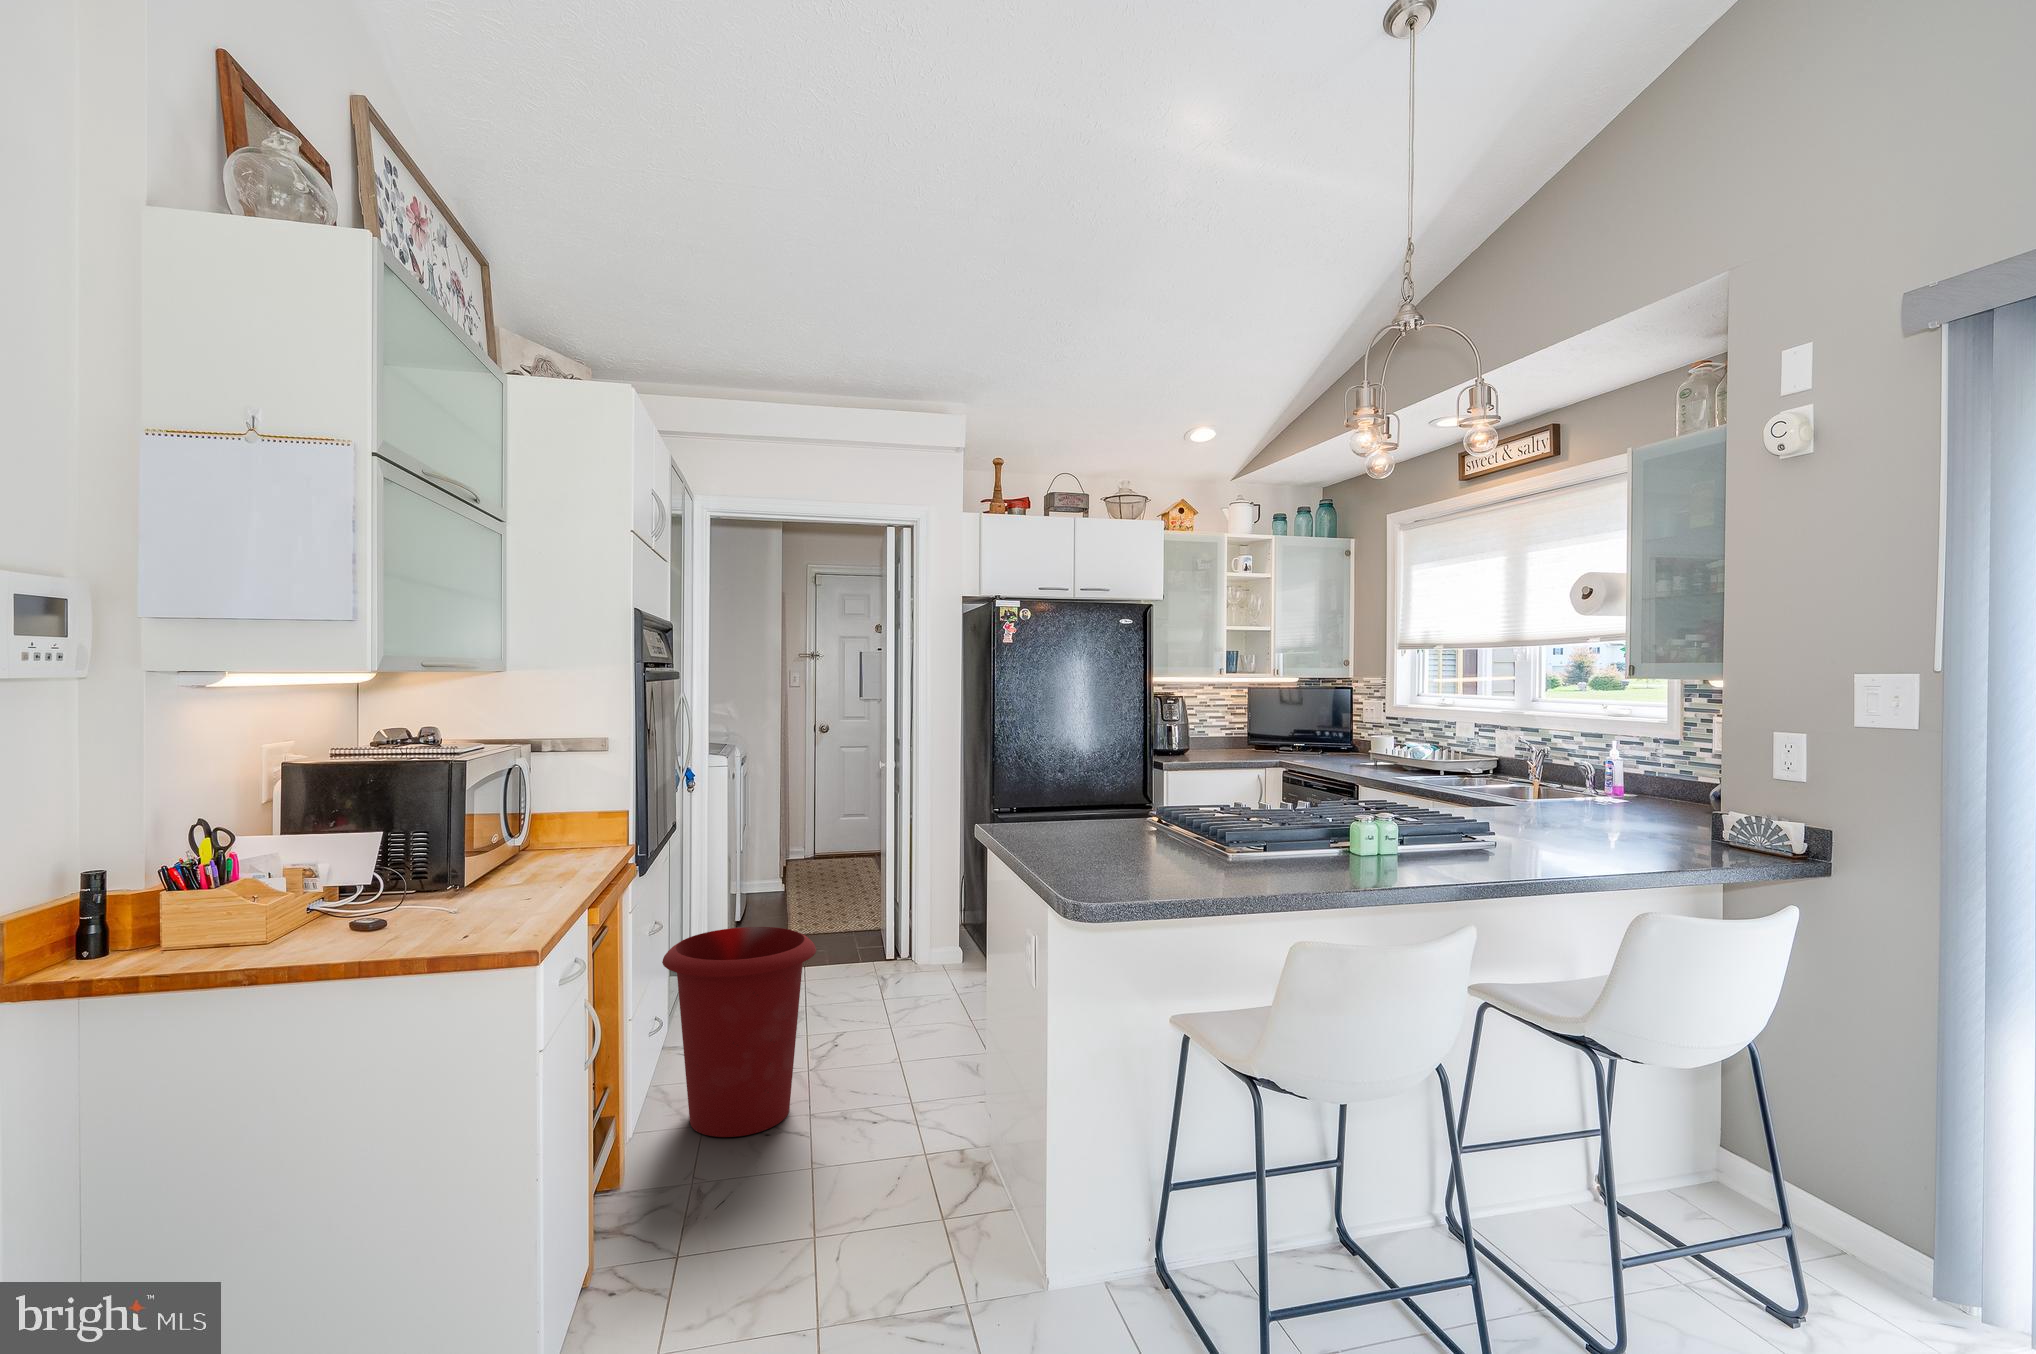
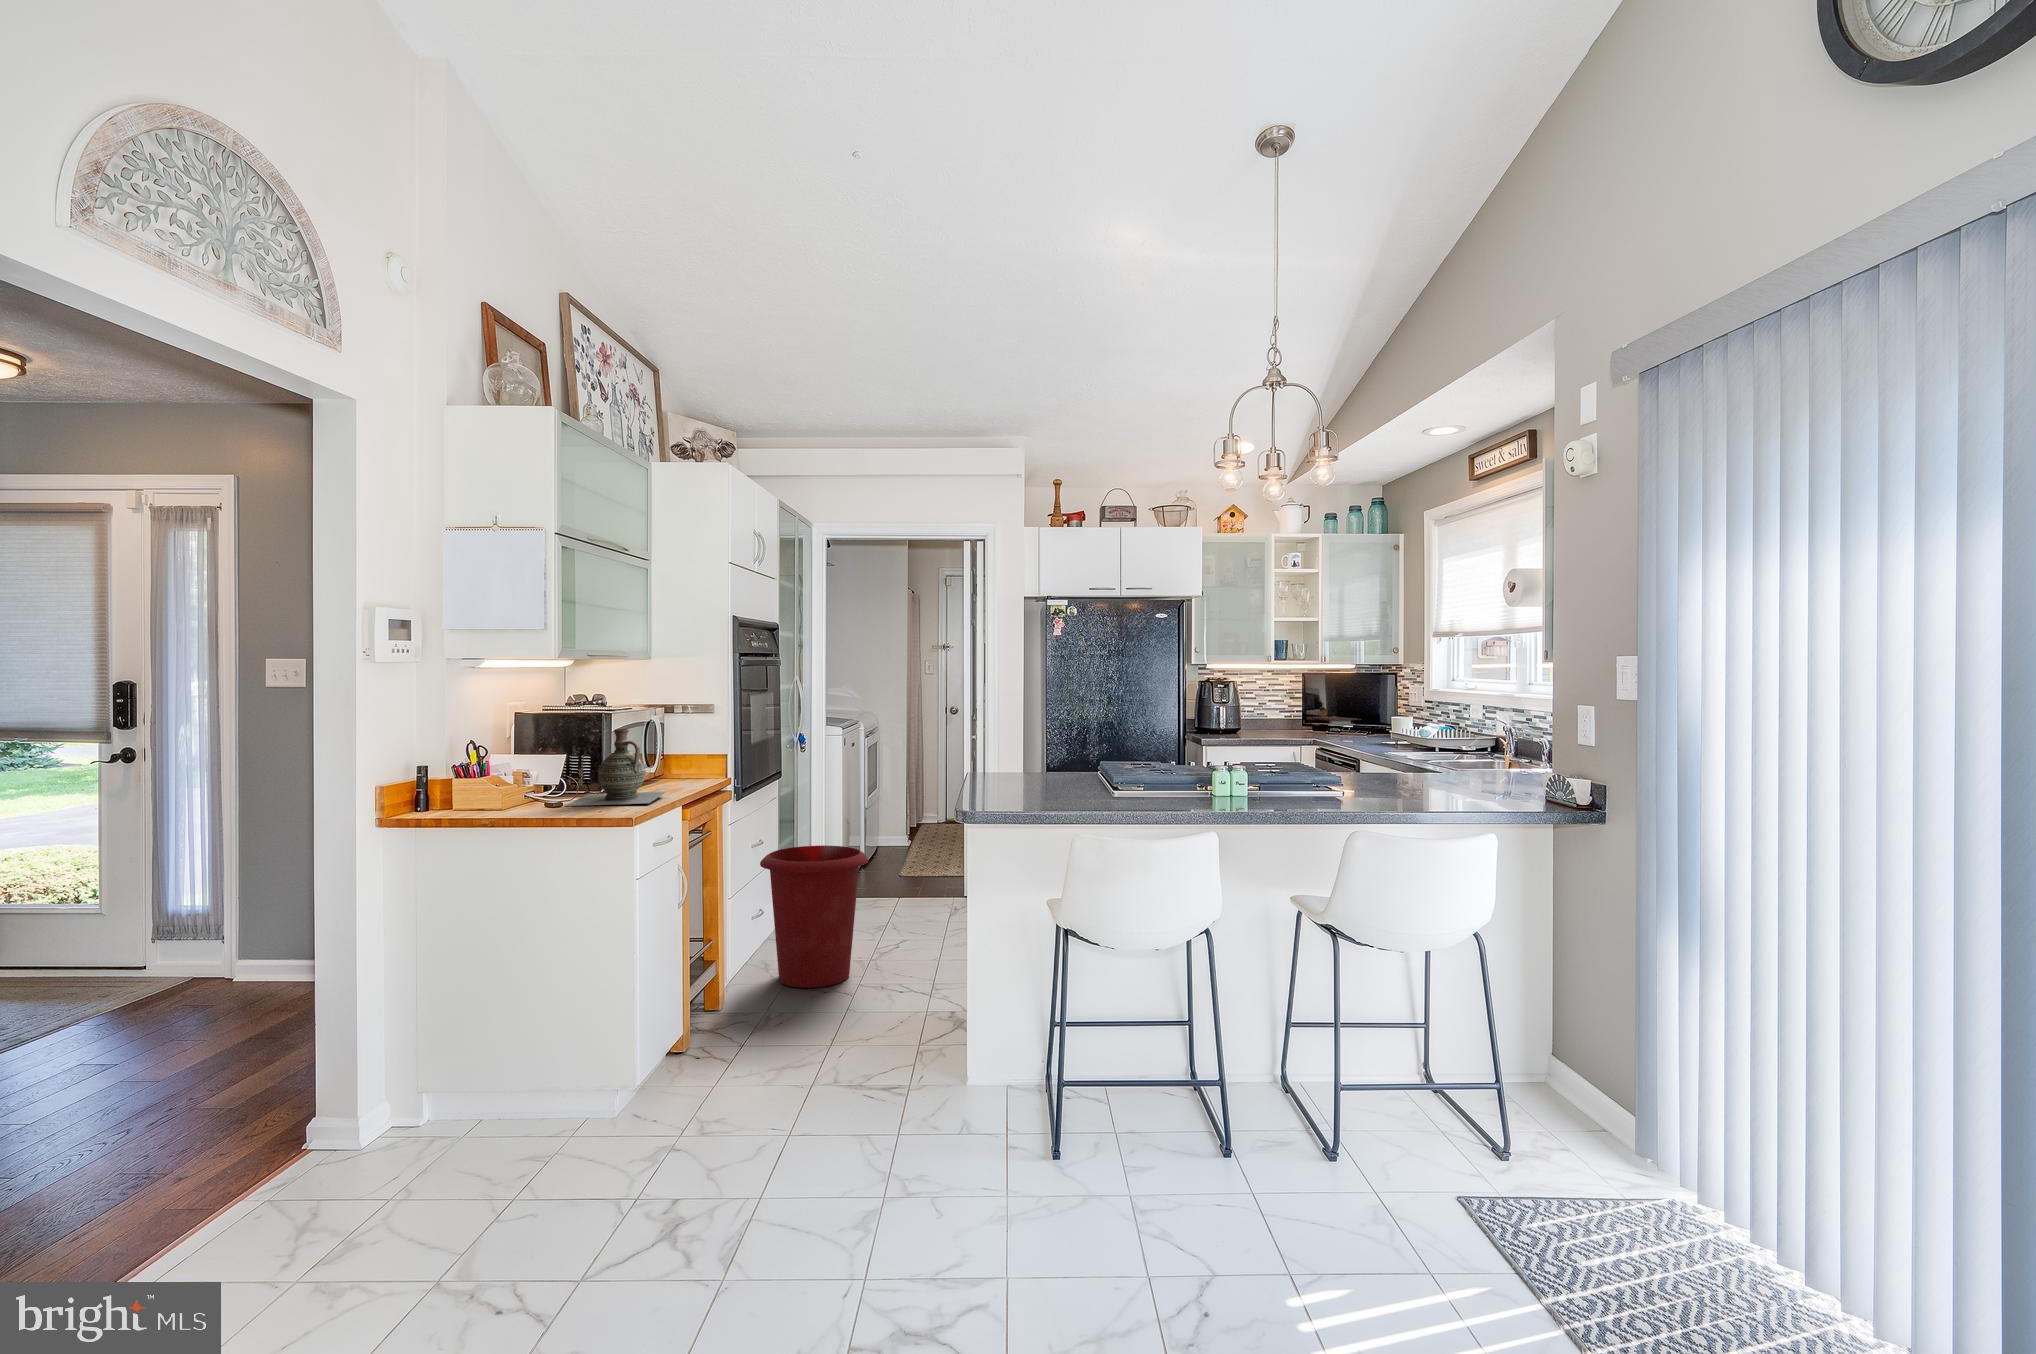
ceramic jug: none [384,789,552,925] -> present [565,729,666,806]

